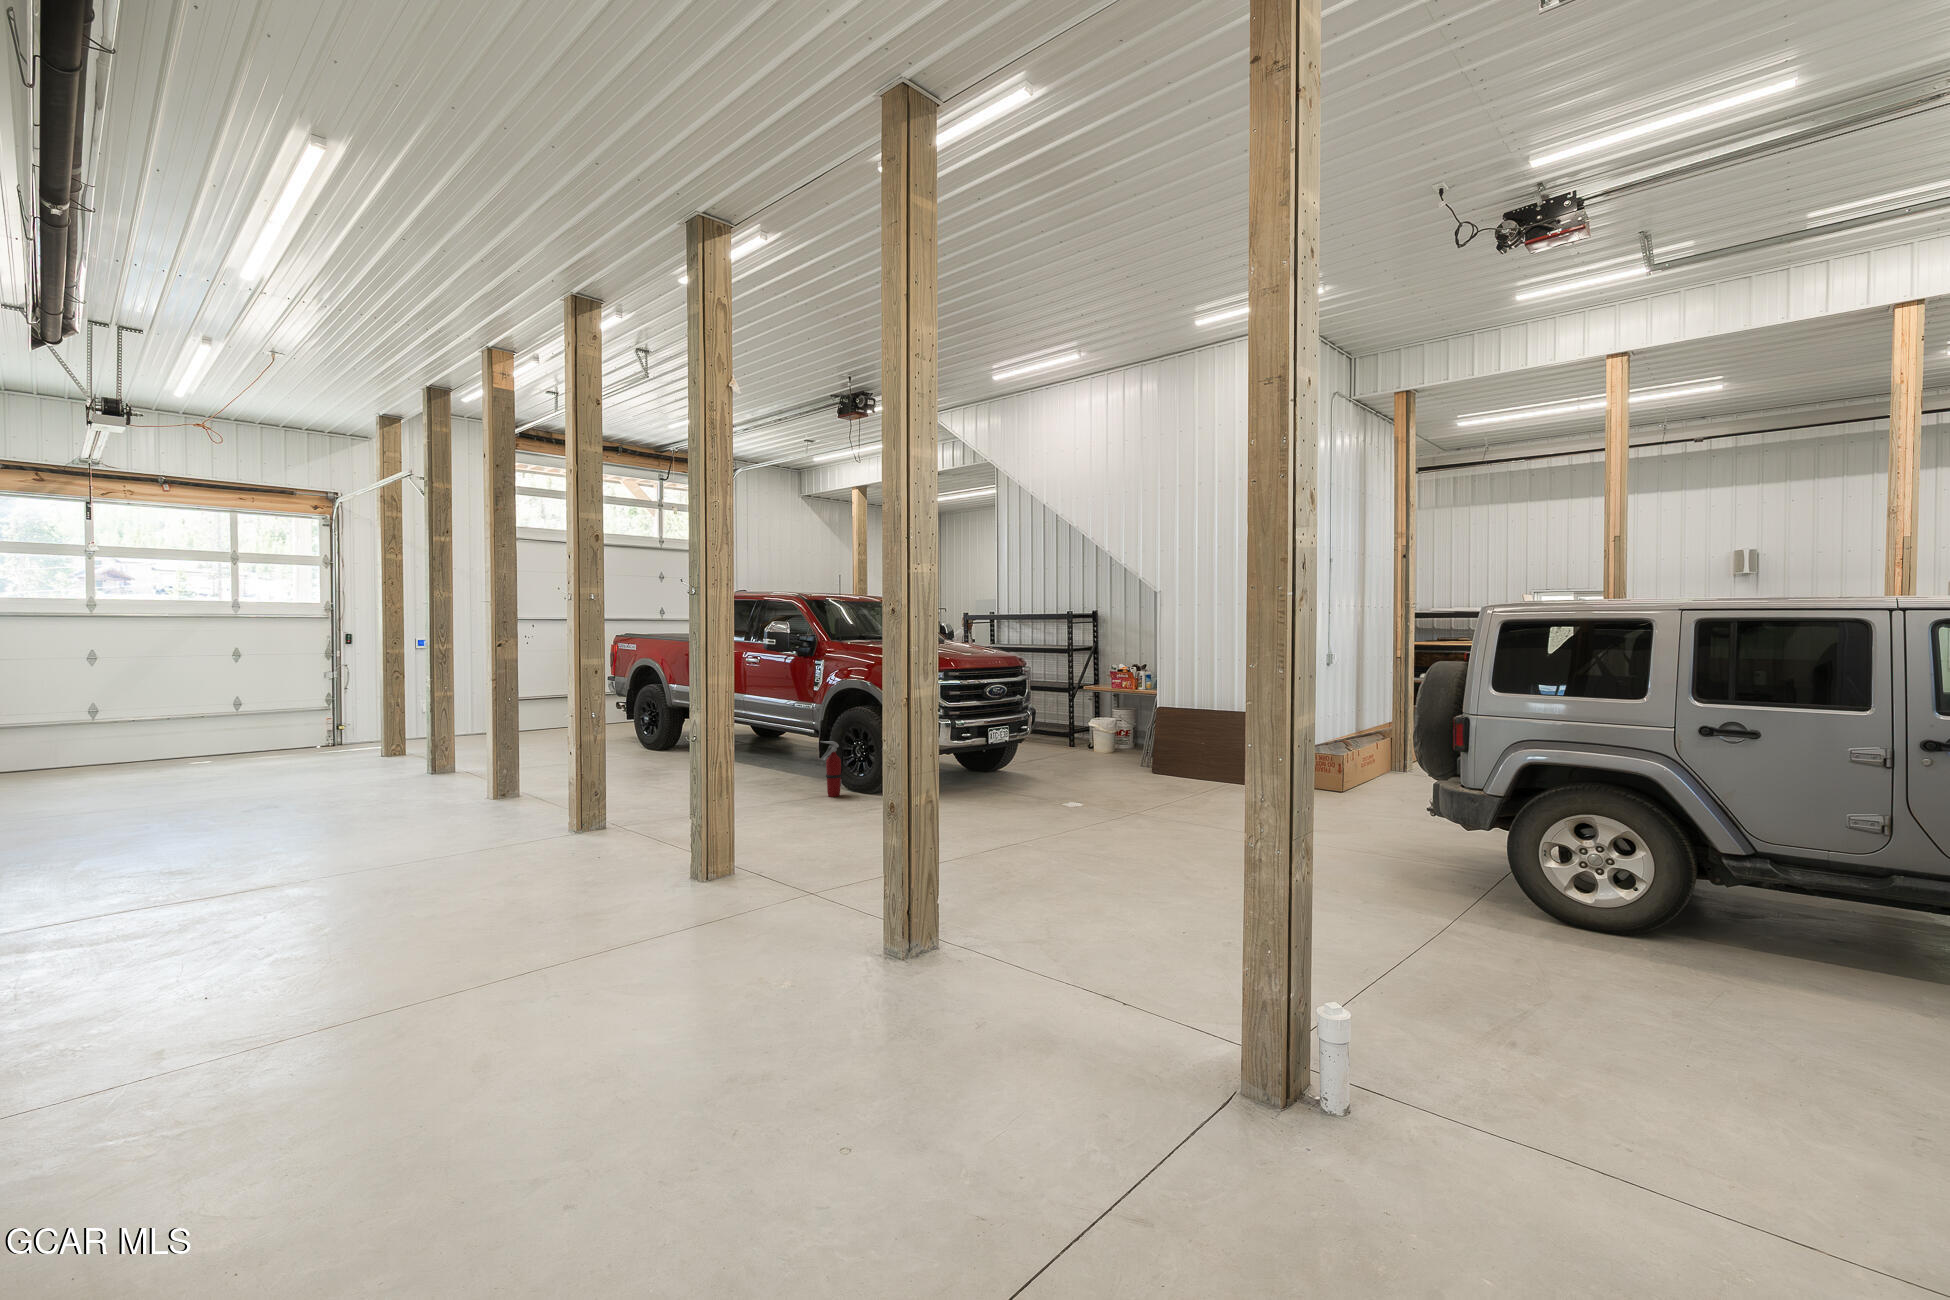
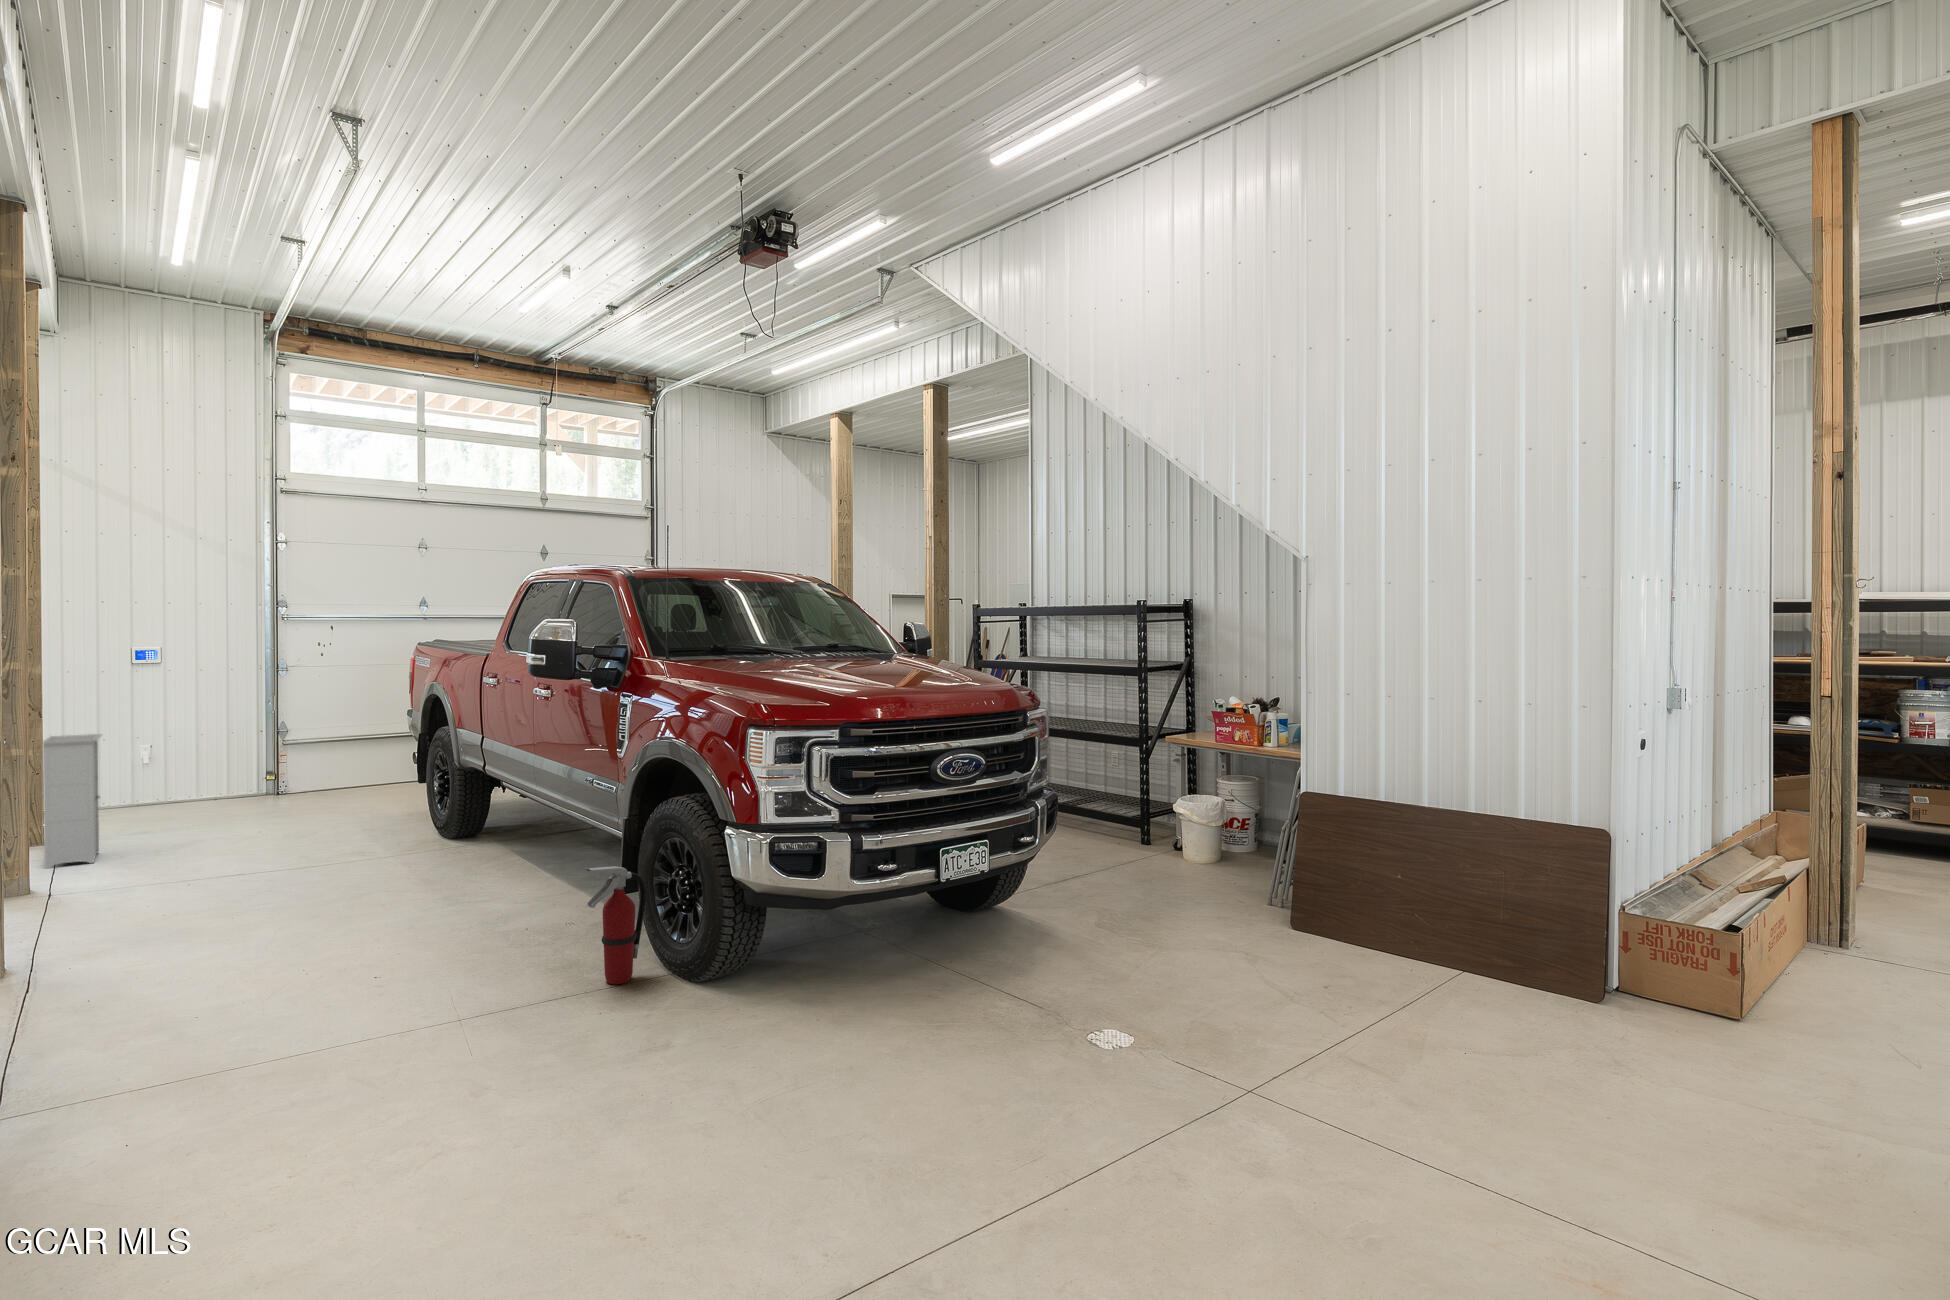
storage cabinet: none [432,694,468,771] -> present [43,734,102,868]

